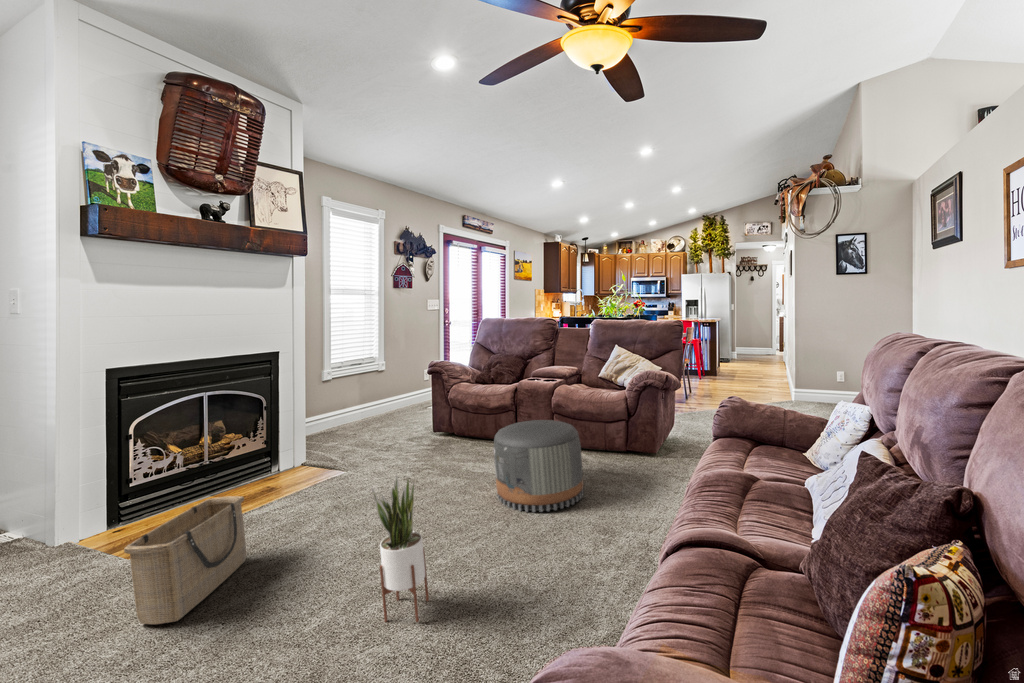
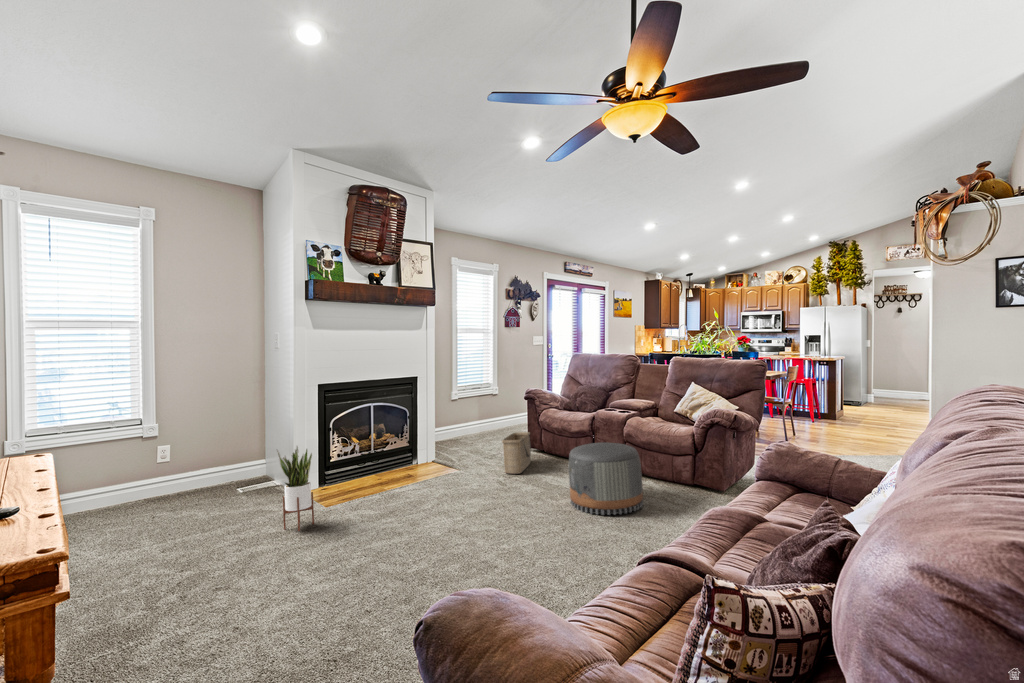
potted plant: present [371,475,429,622] -> present [276,446,314,531]
basket: present [124,496,246,624] -> present [502,432,531,474]

